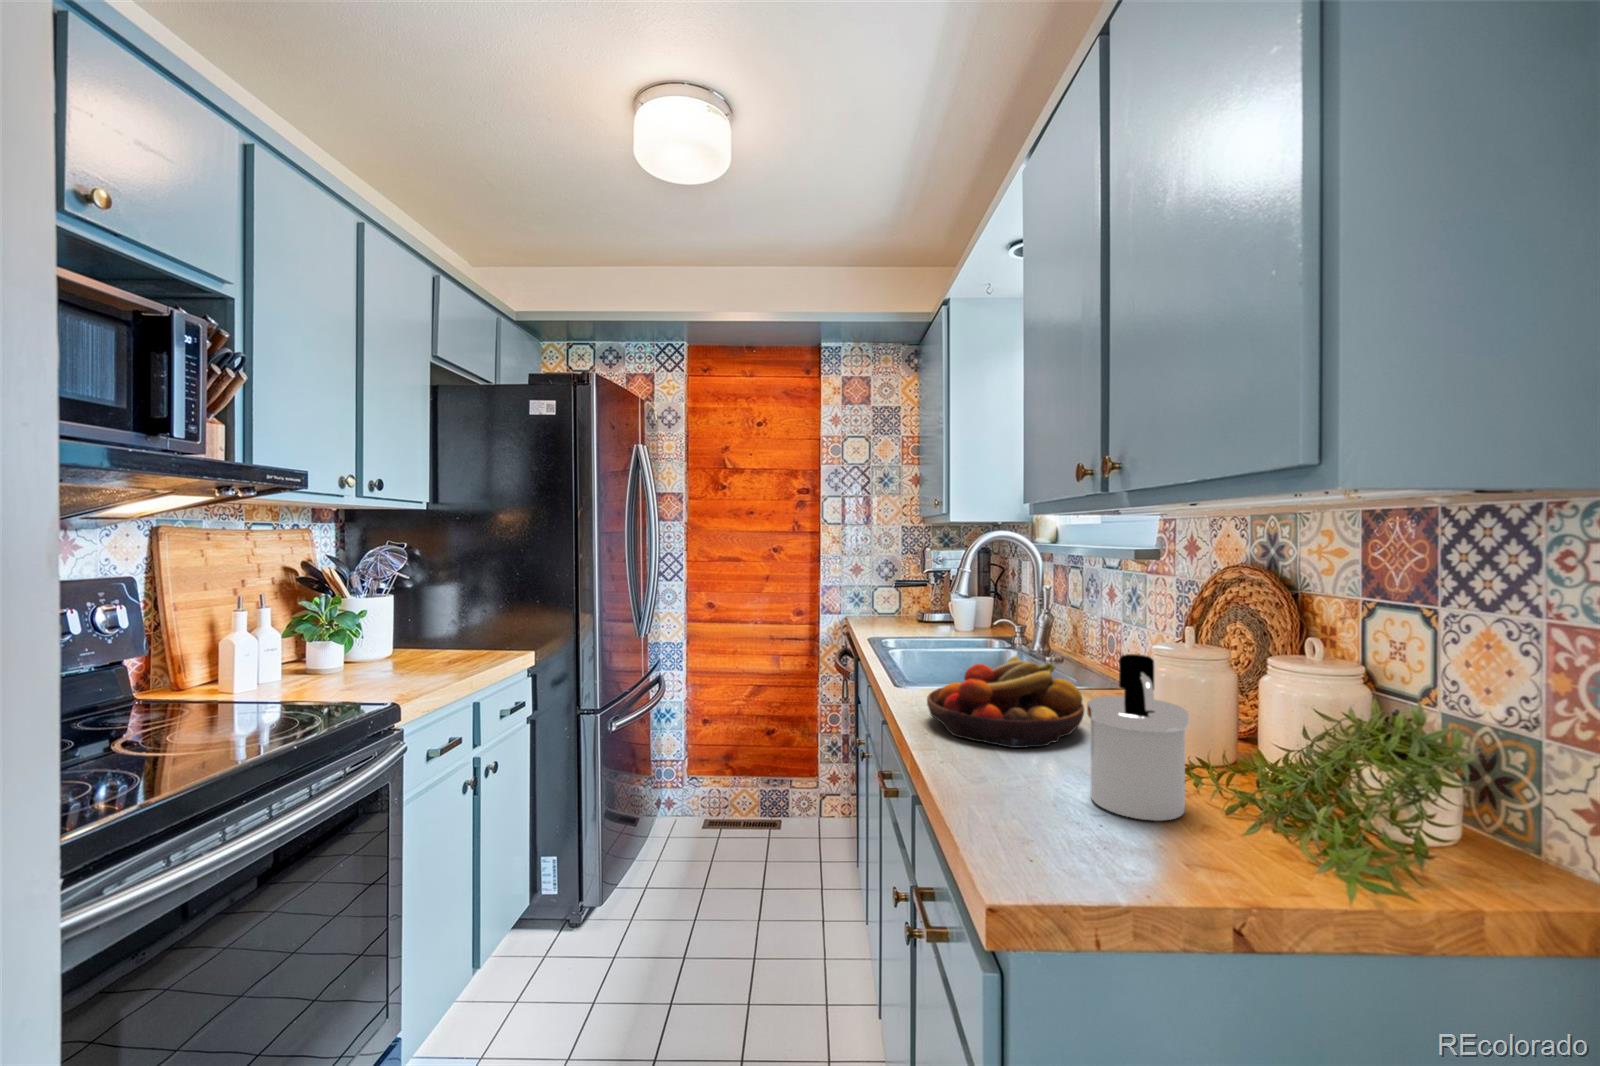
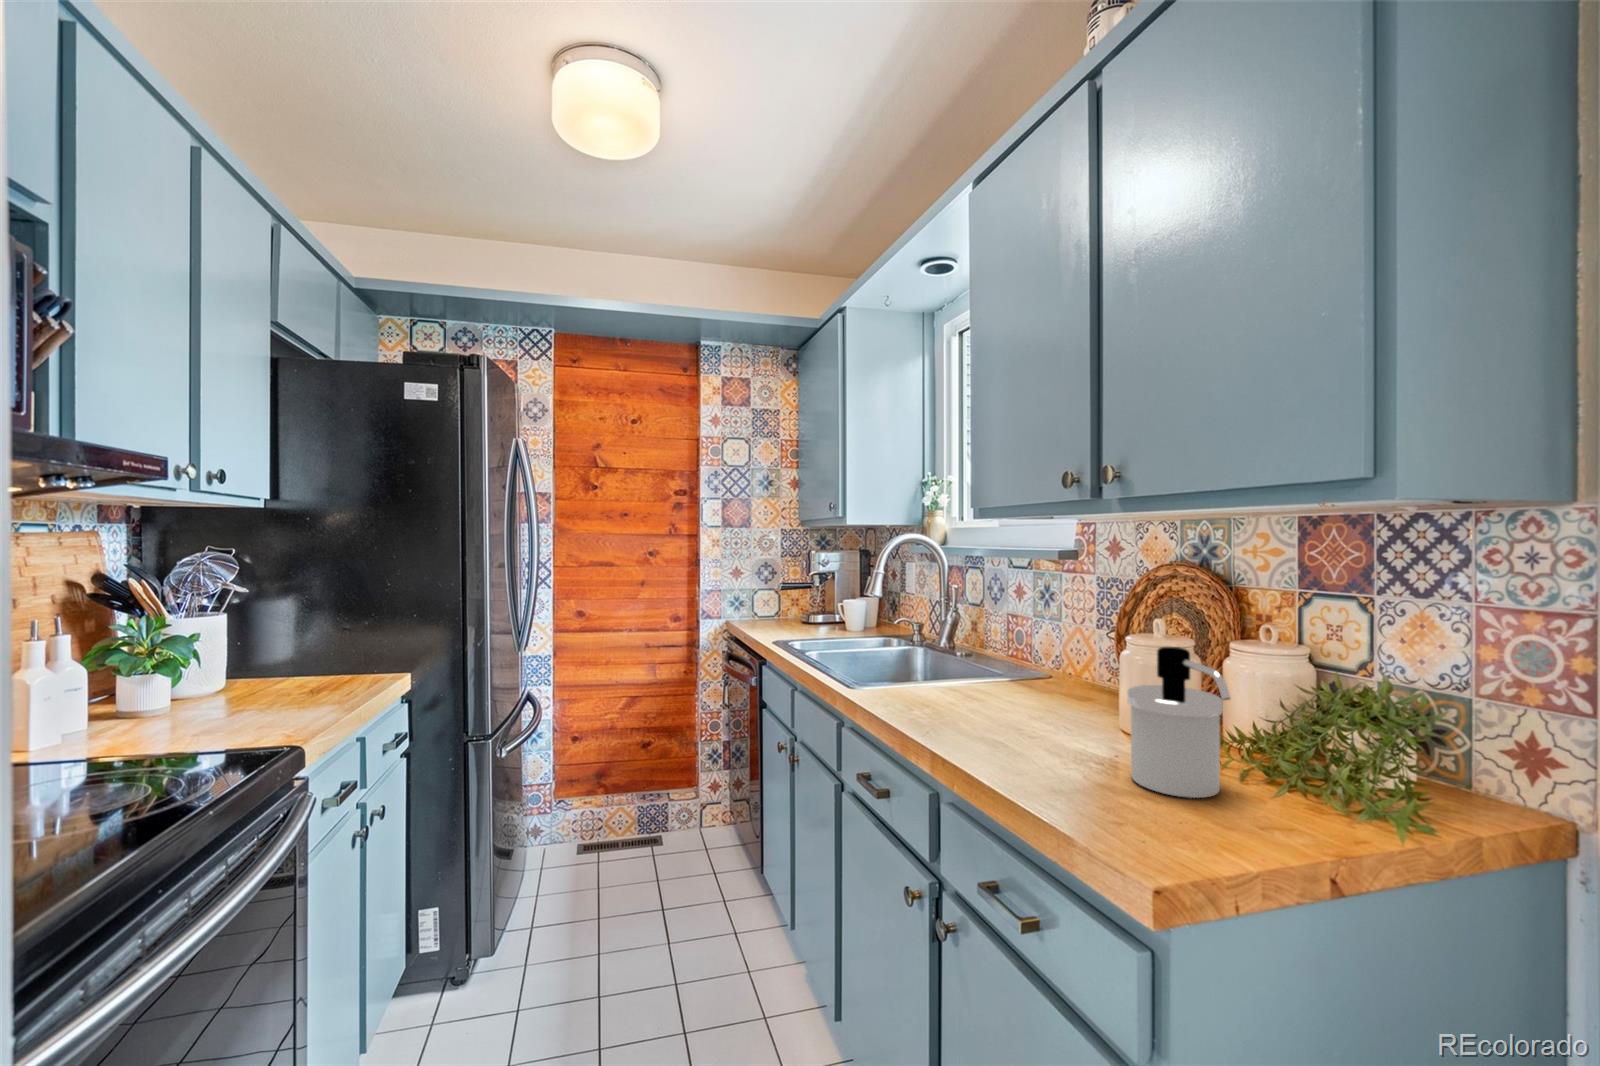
fruit bowl: present [927,656,1084,748] -> none [916,652,1068,741]

